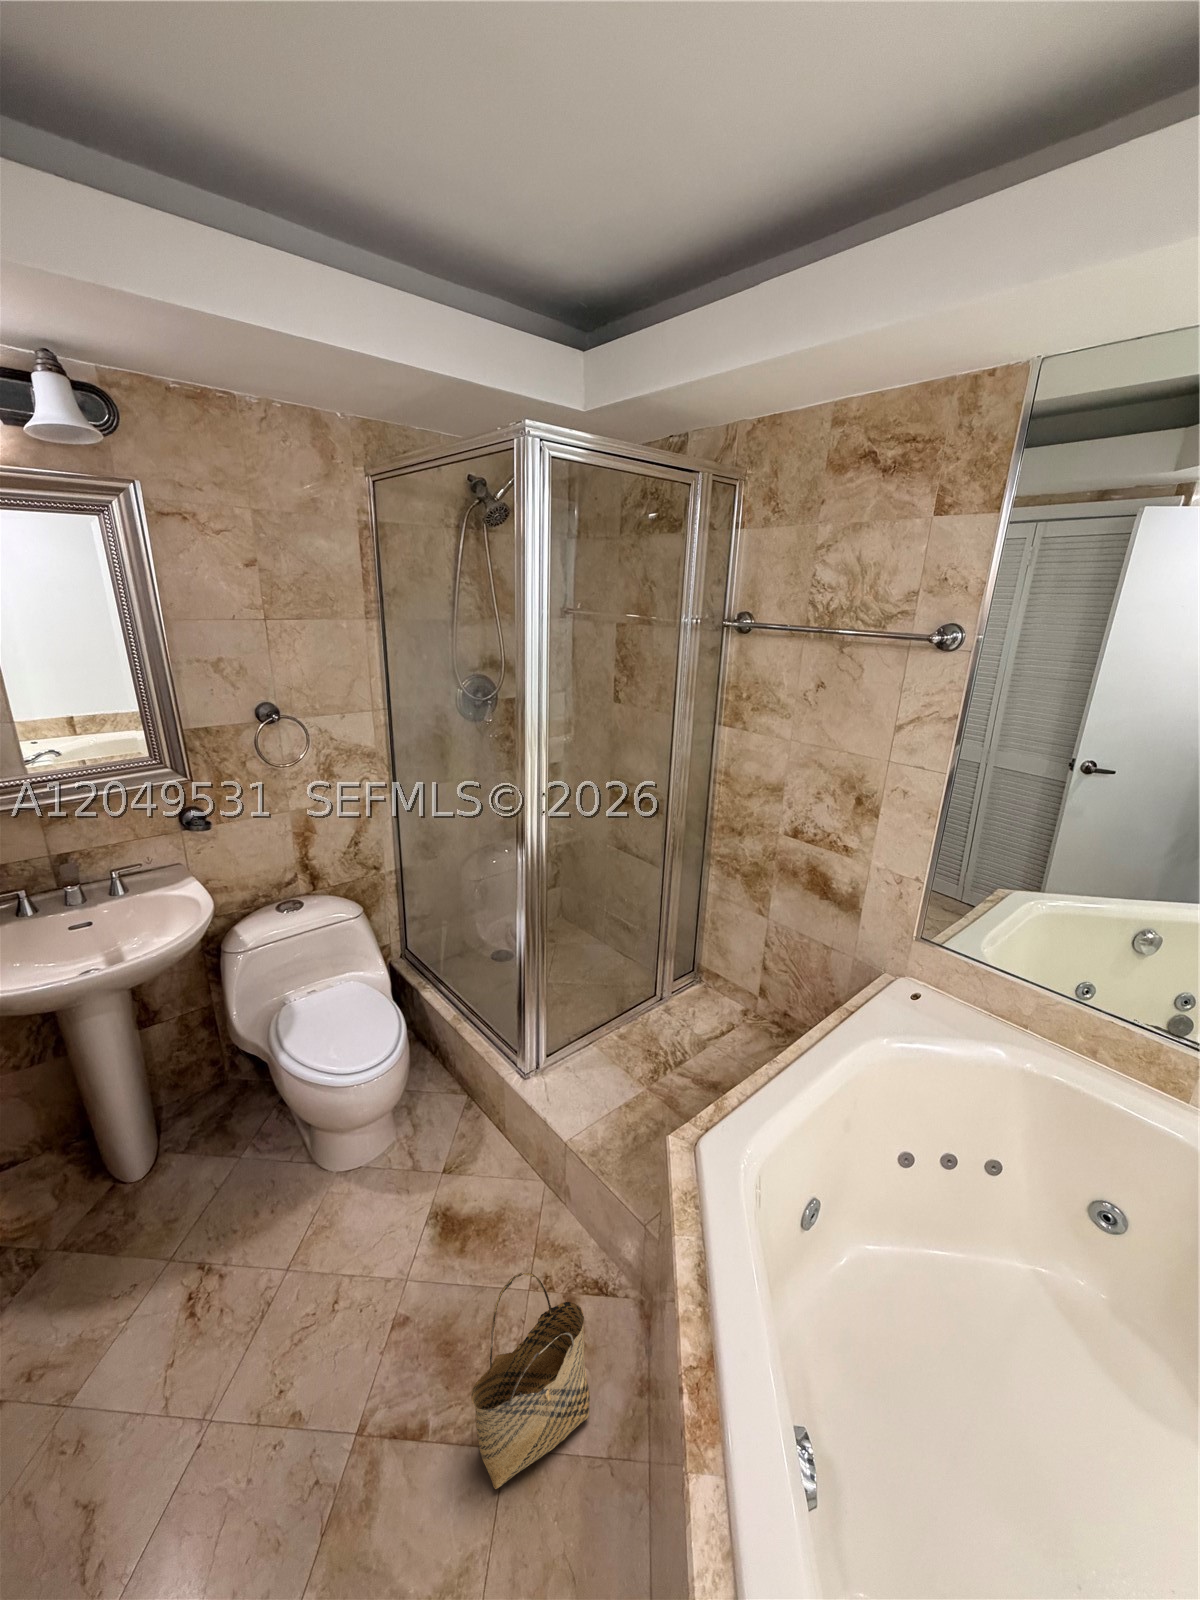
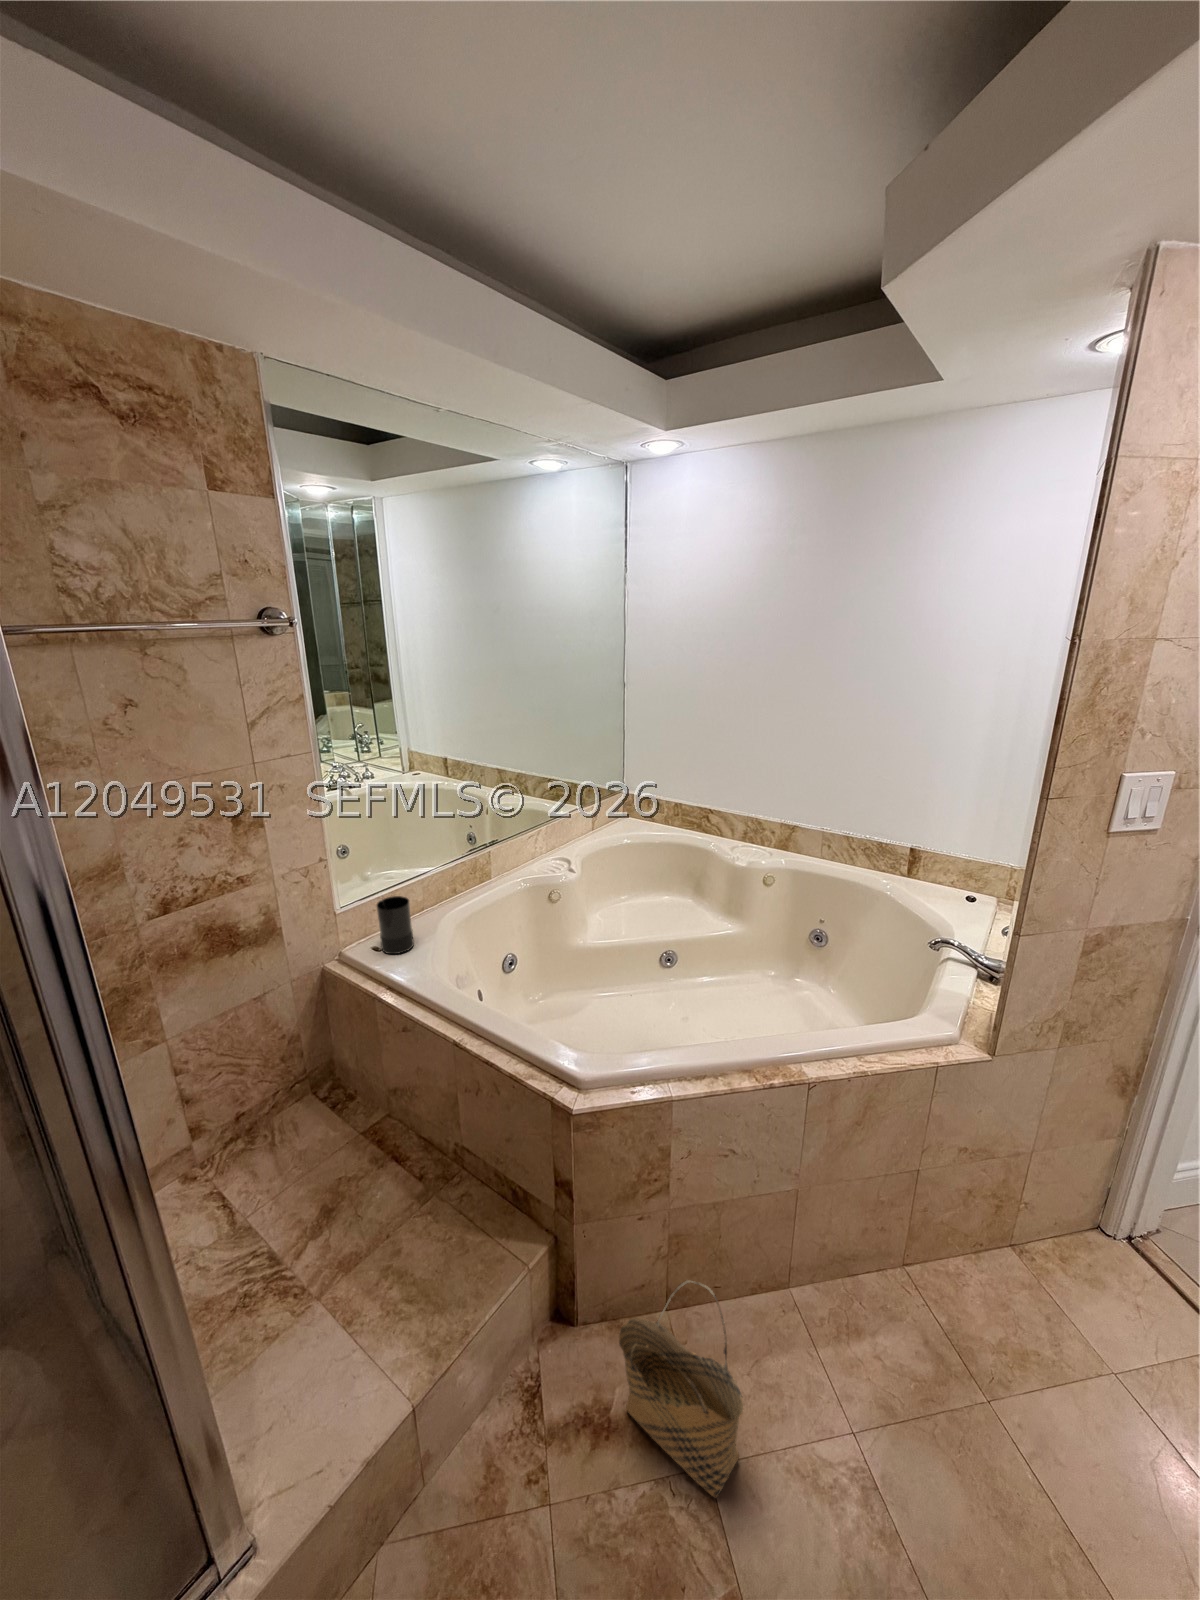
candle: none [906,945,955,1020] -> present [377,896,414,954]

